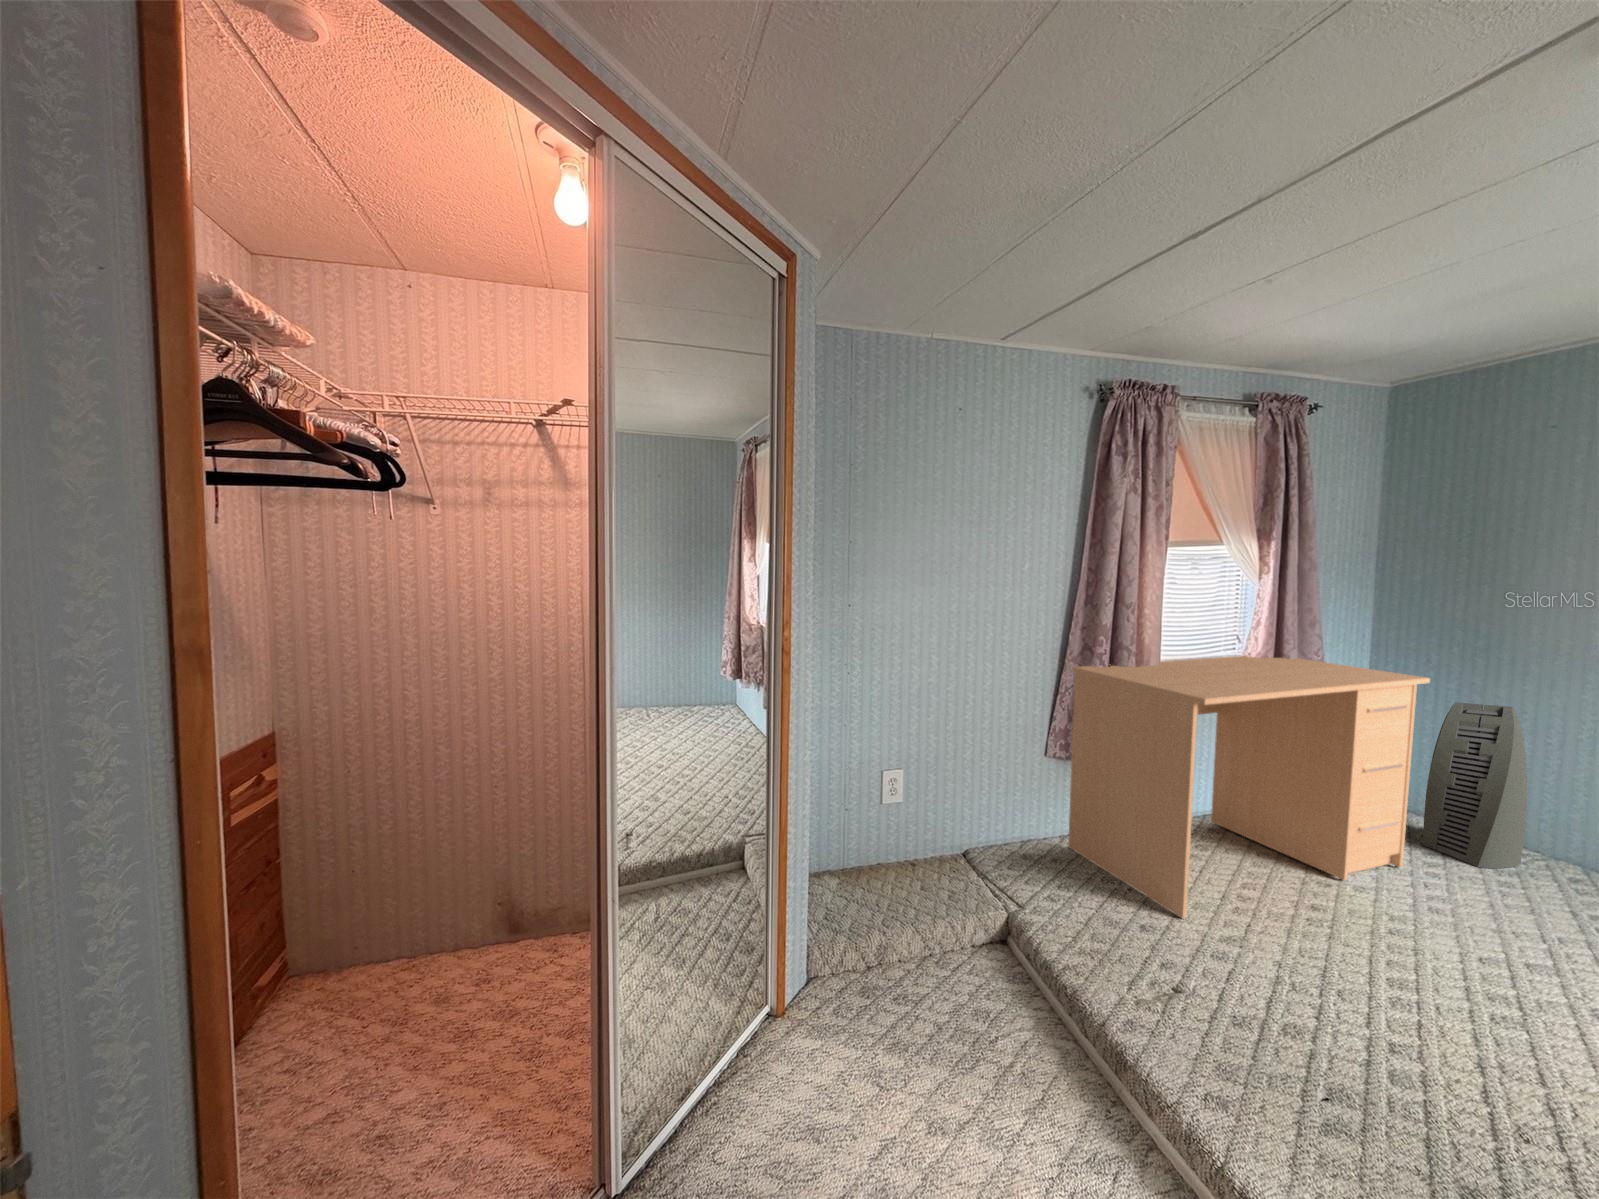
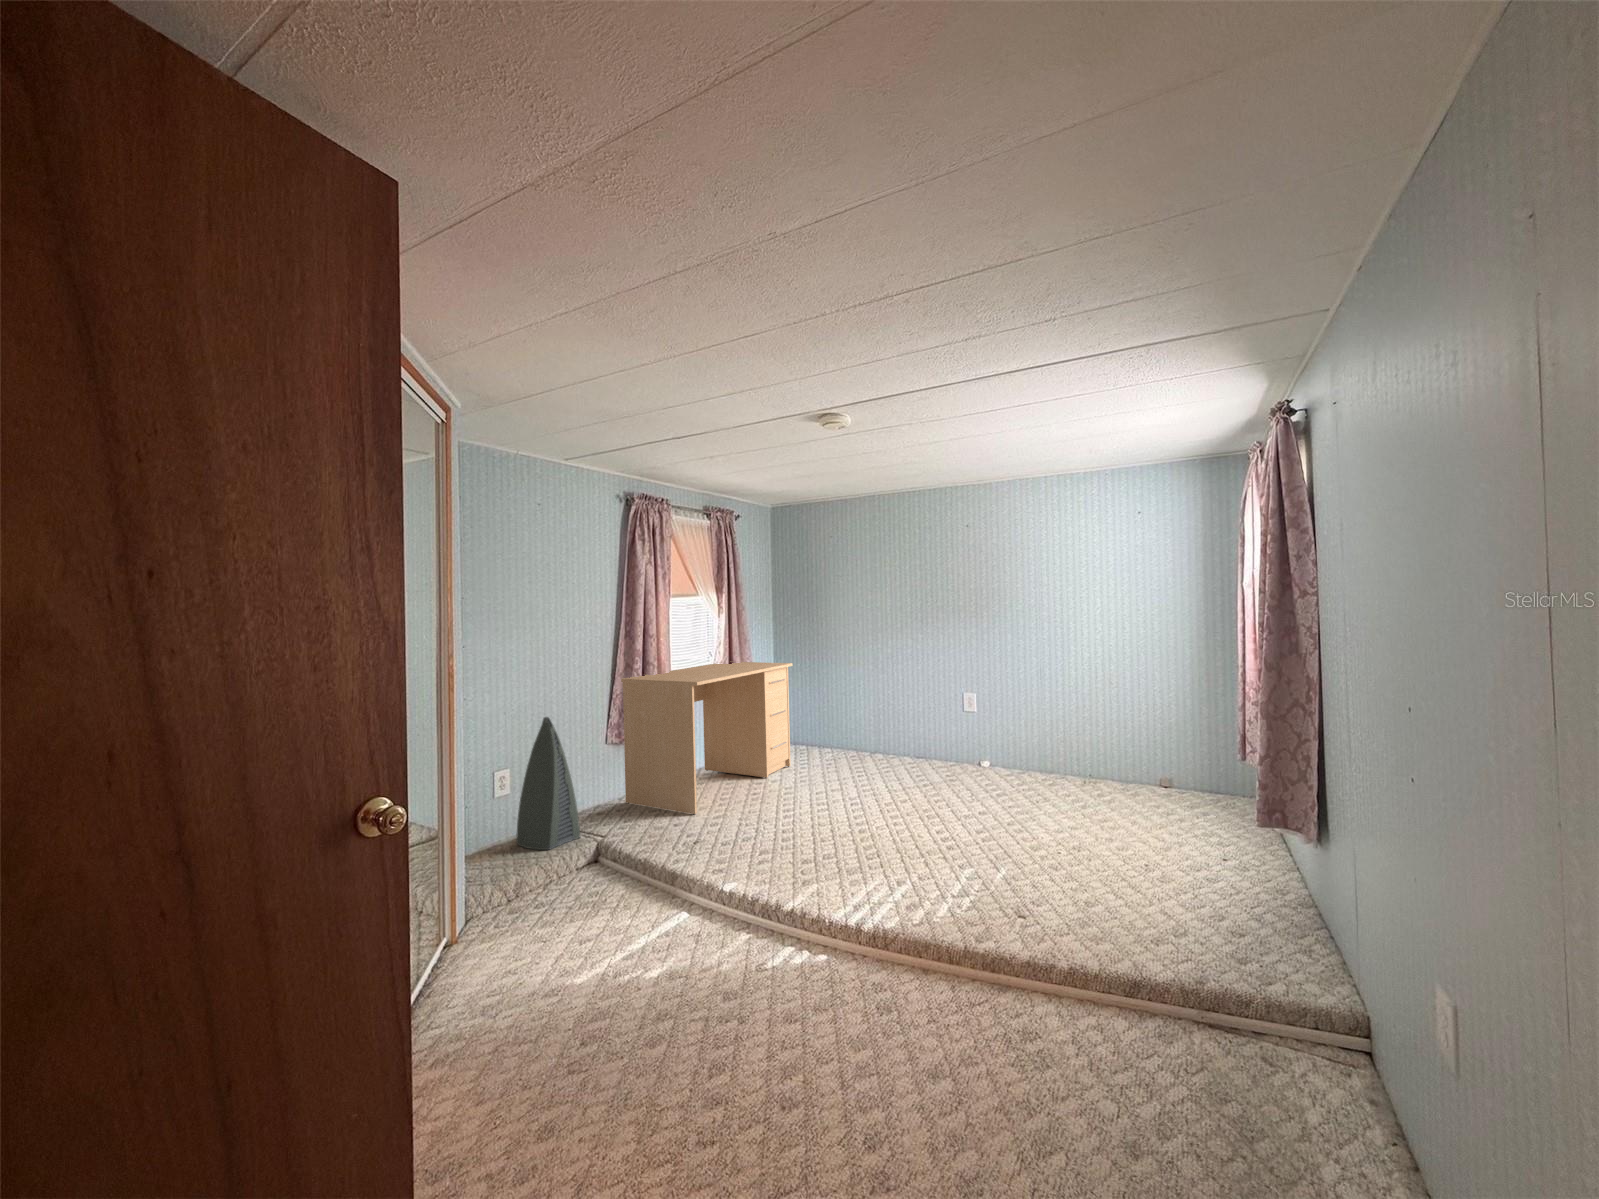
air purifier: present [1423,702,1527,869] -> present [516,717,580,850]

